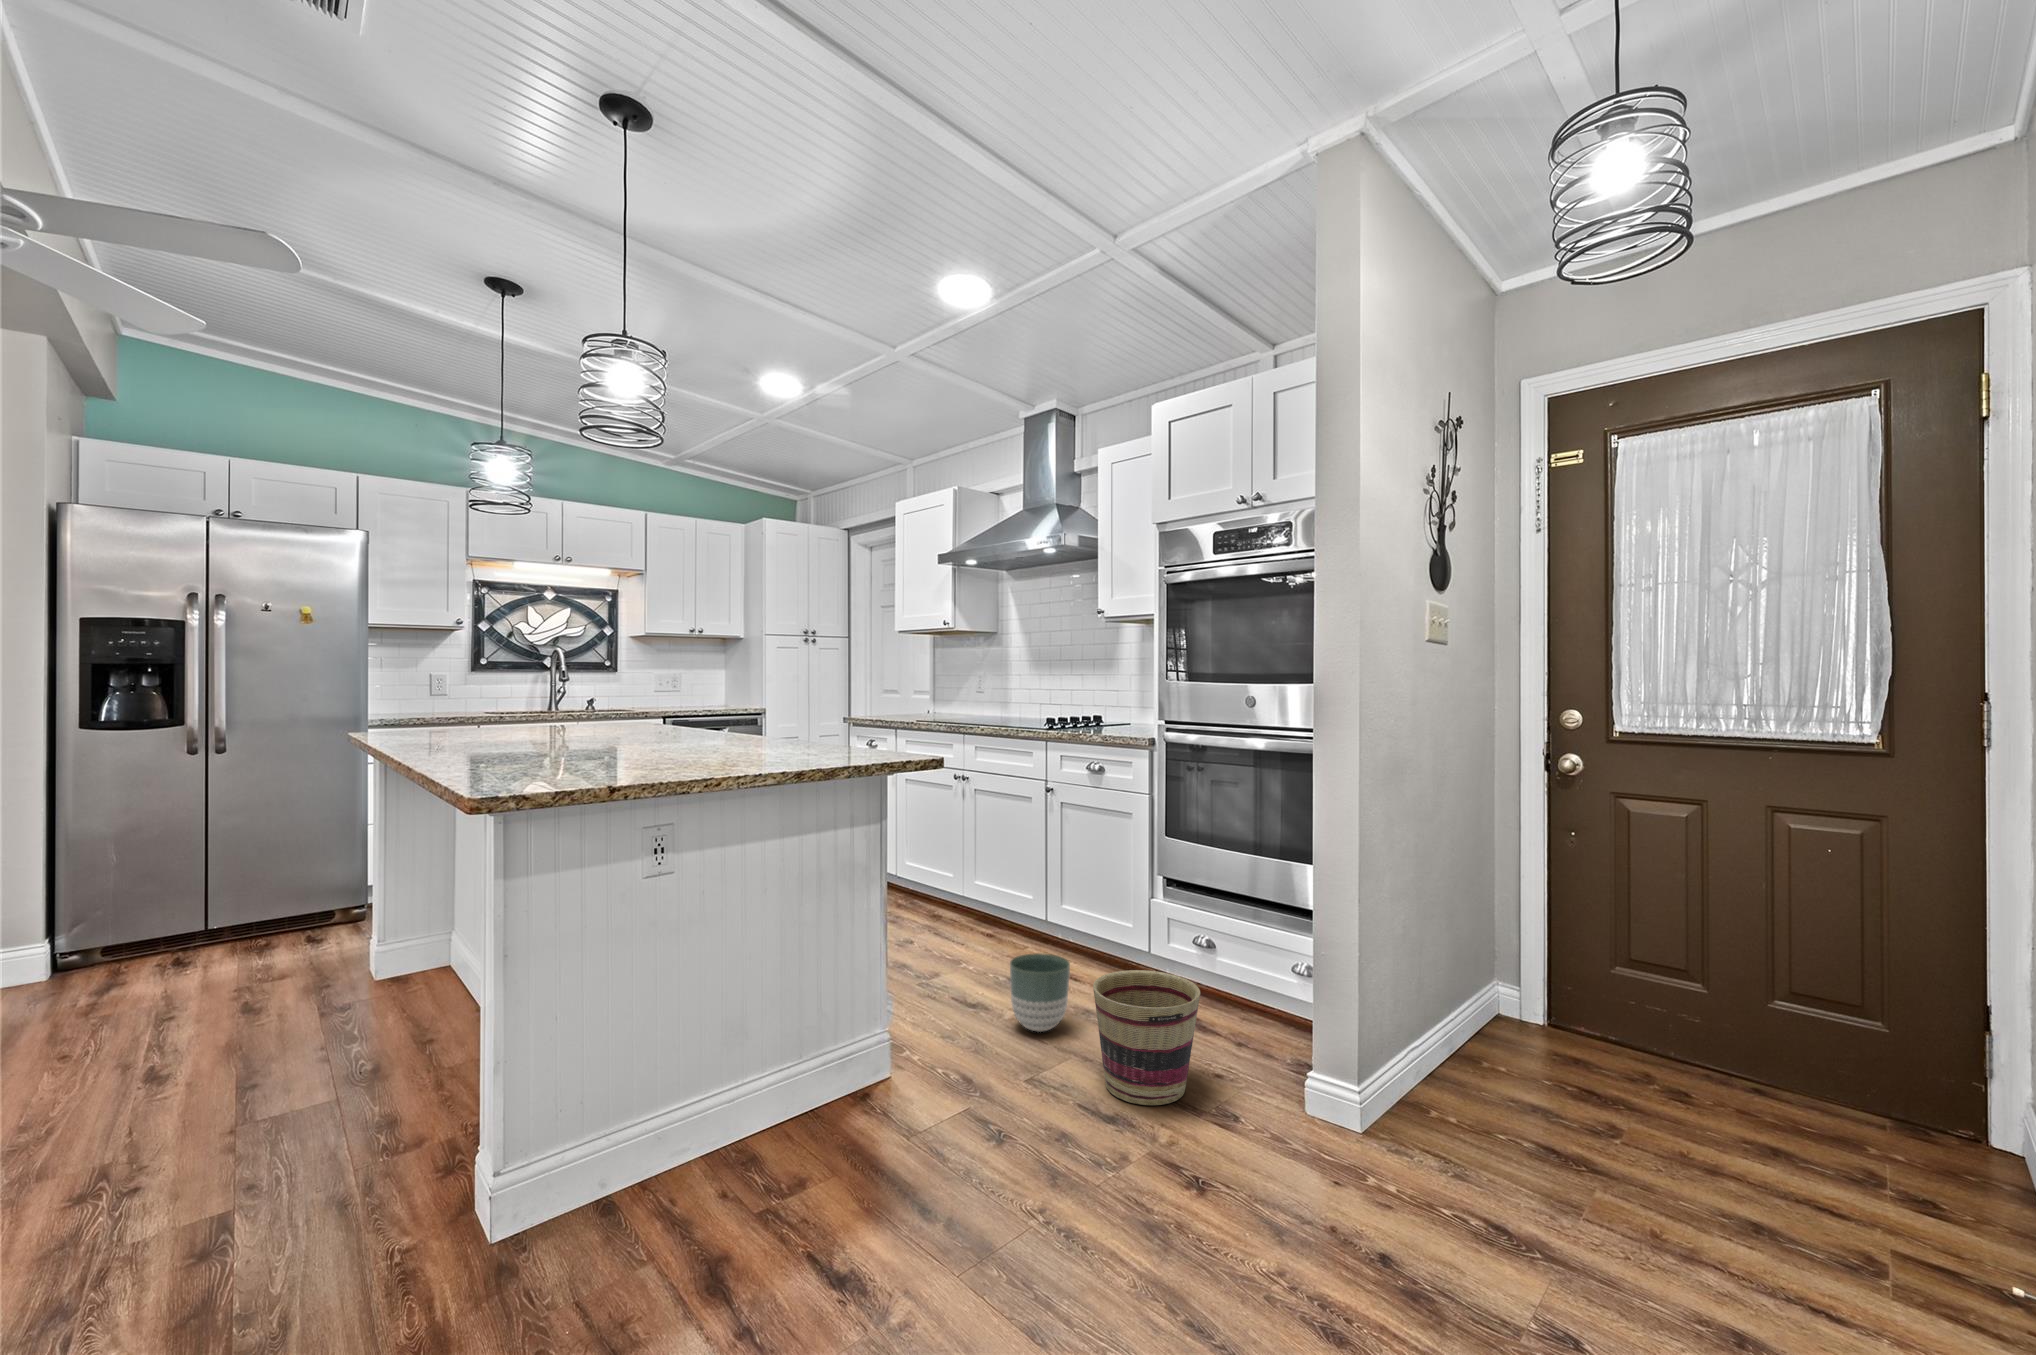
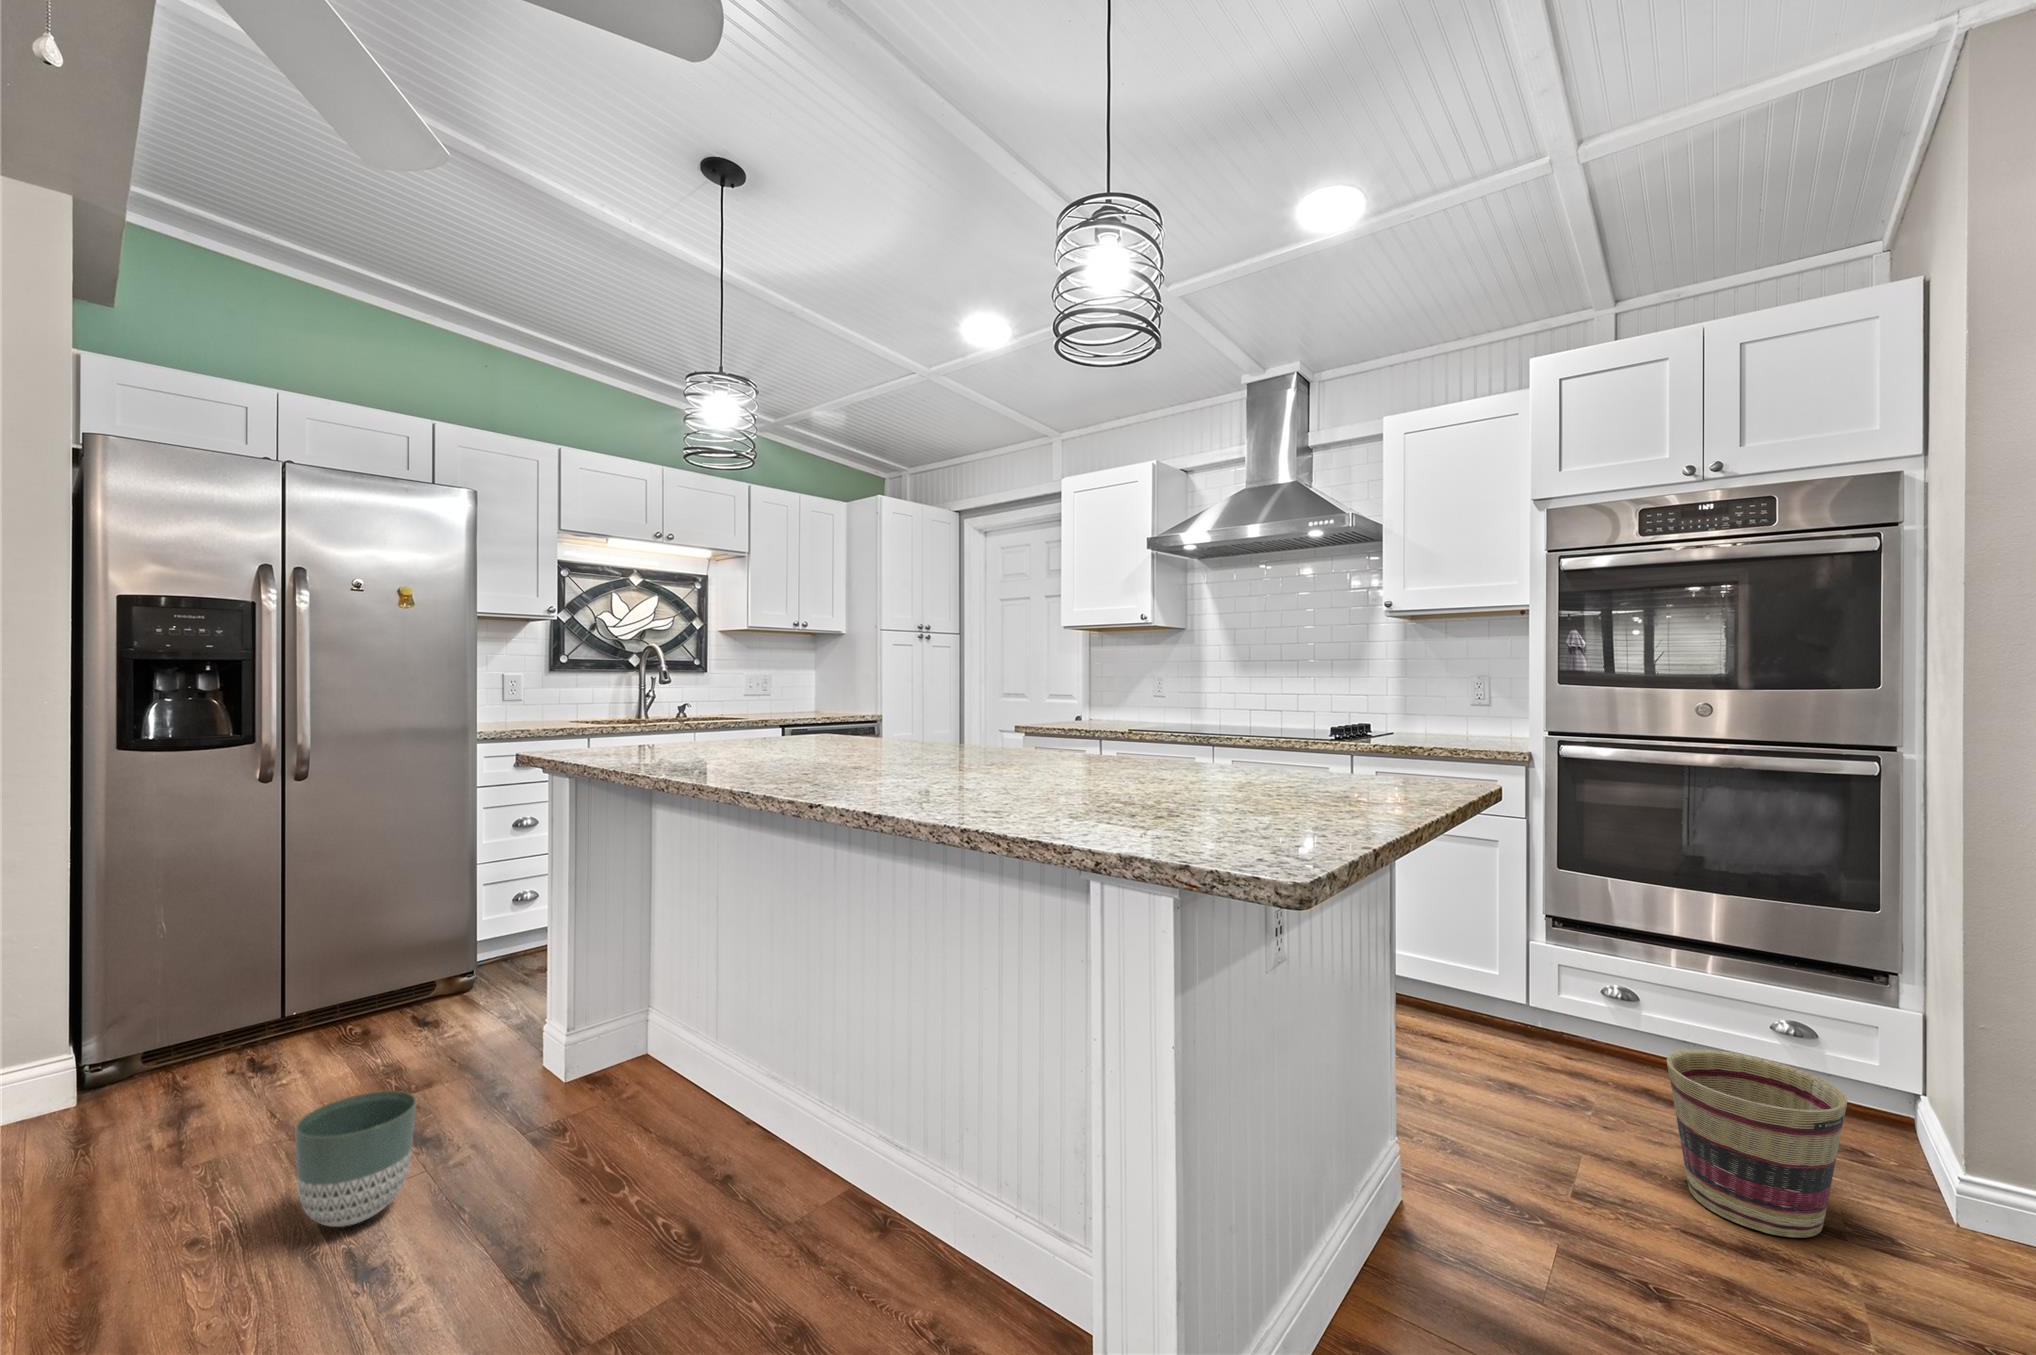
planter: present [1010,953,1070,1032] -> present [295,1091,416,1227]

